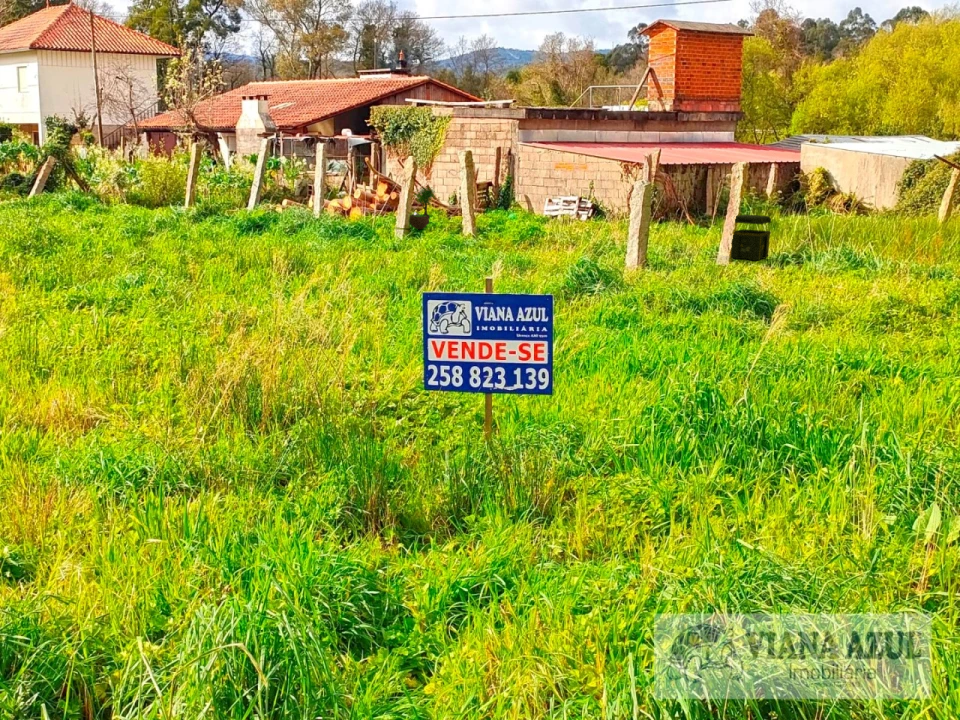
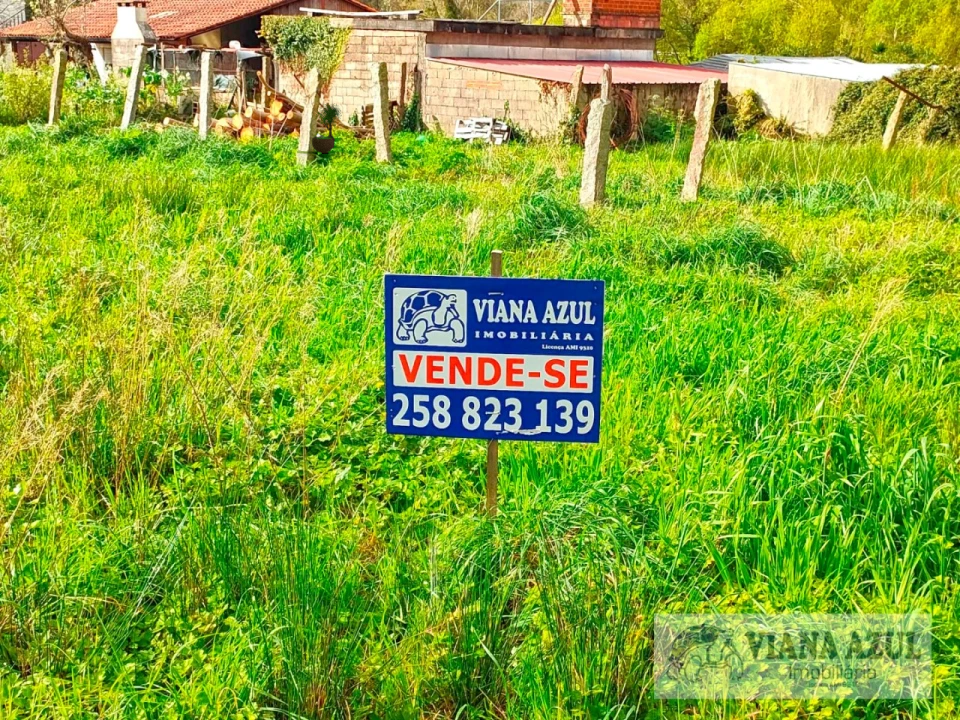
toolbox: present [731,215,771,261] -> none [682,141,727,194]

